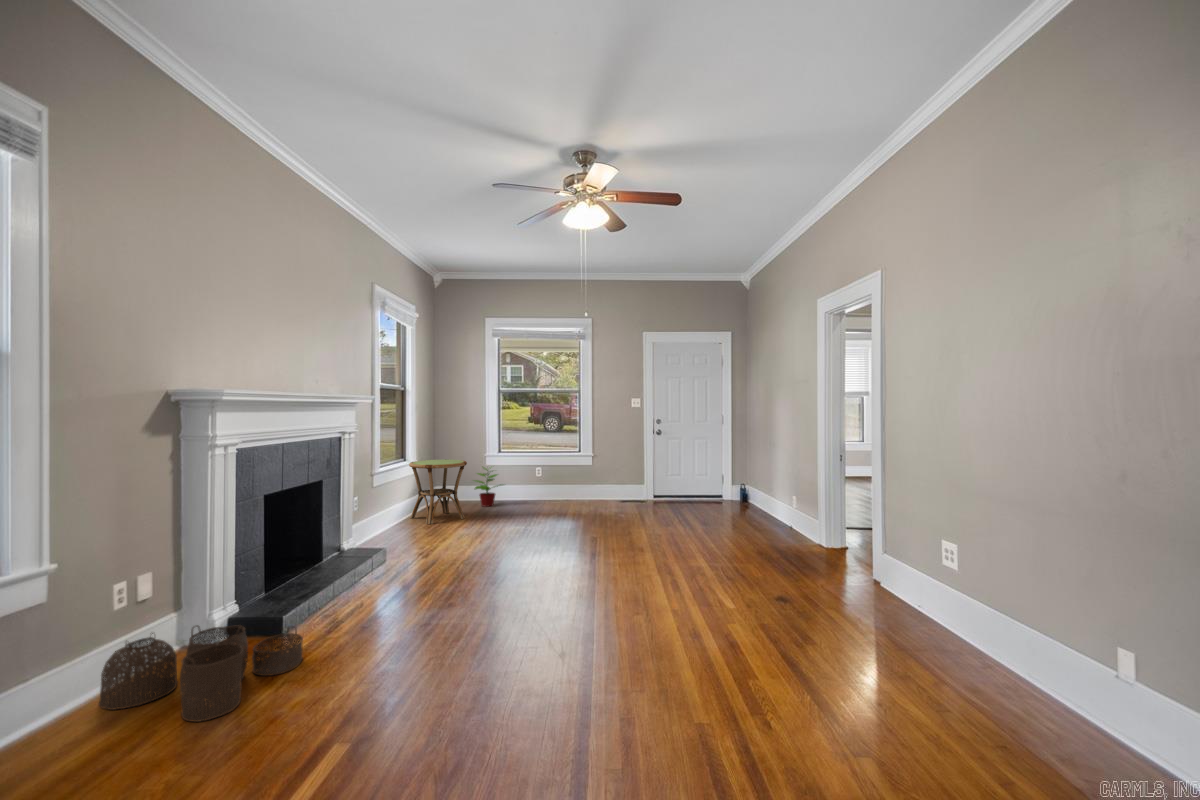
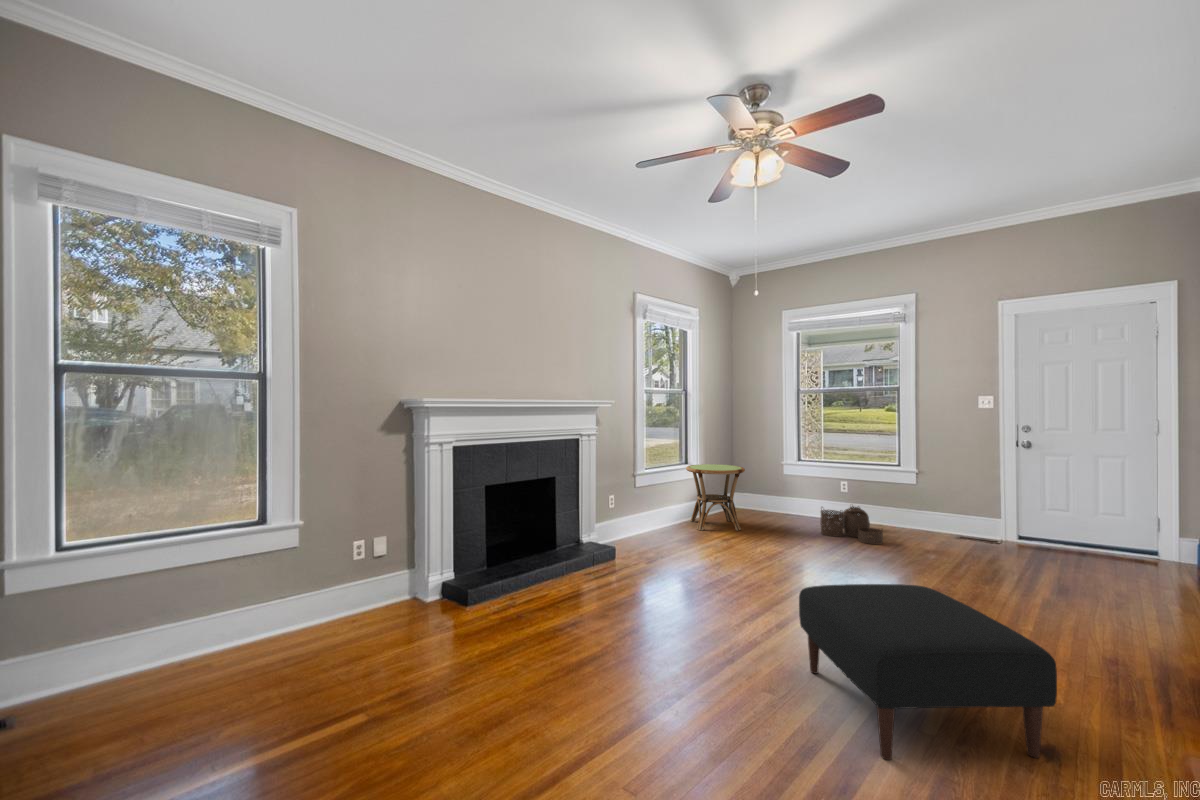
potted plant: present [475,467,501,507] -> none [763,473,802,521]
ottoman: none [607,517,742,610] -> present [799,584,1057,760]
woven basket: present [99,625,303,722] -> present [821,506,883,545]

